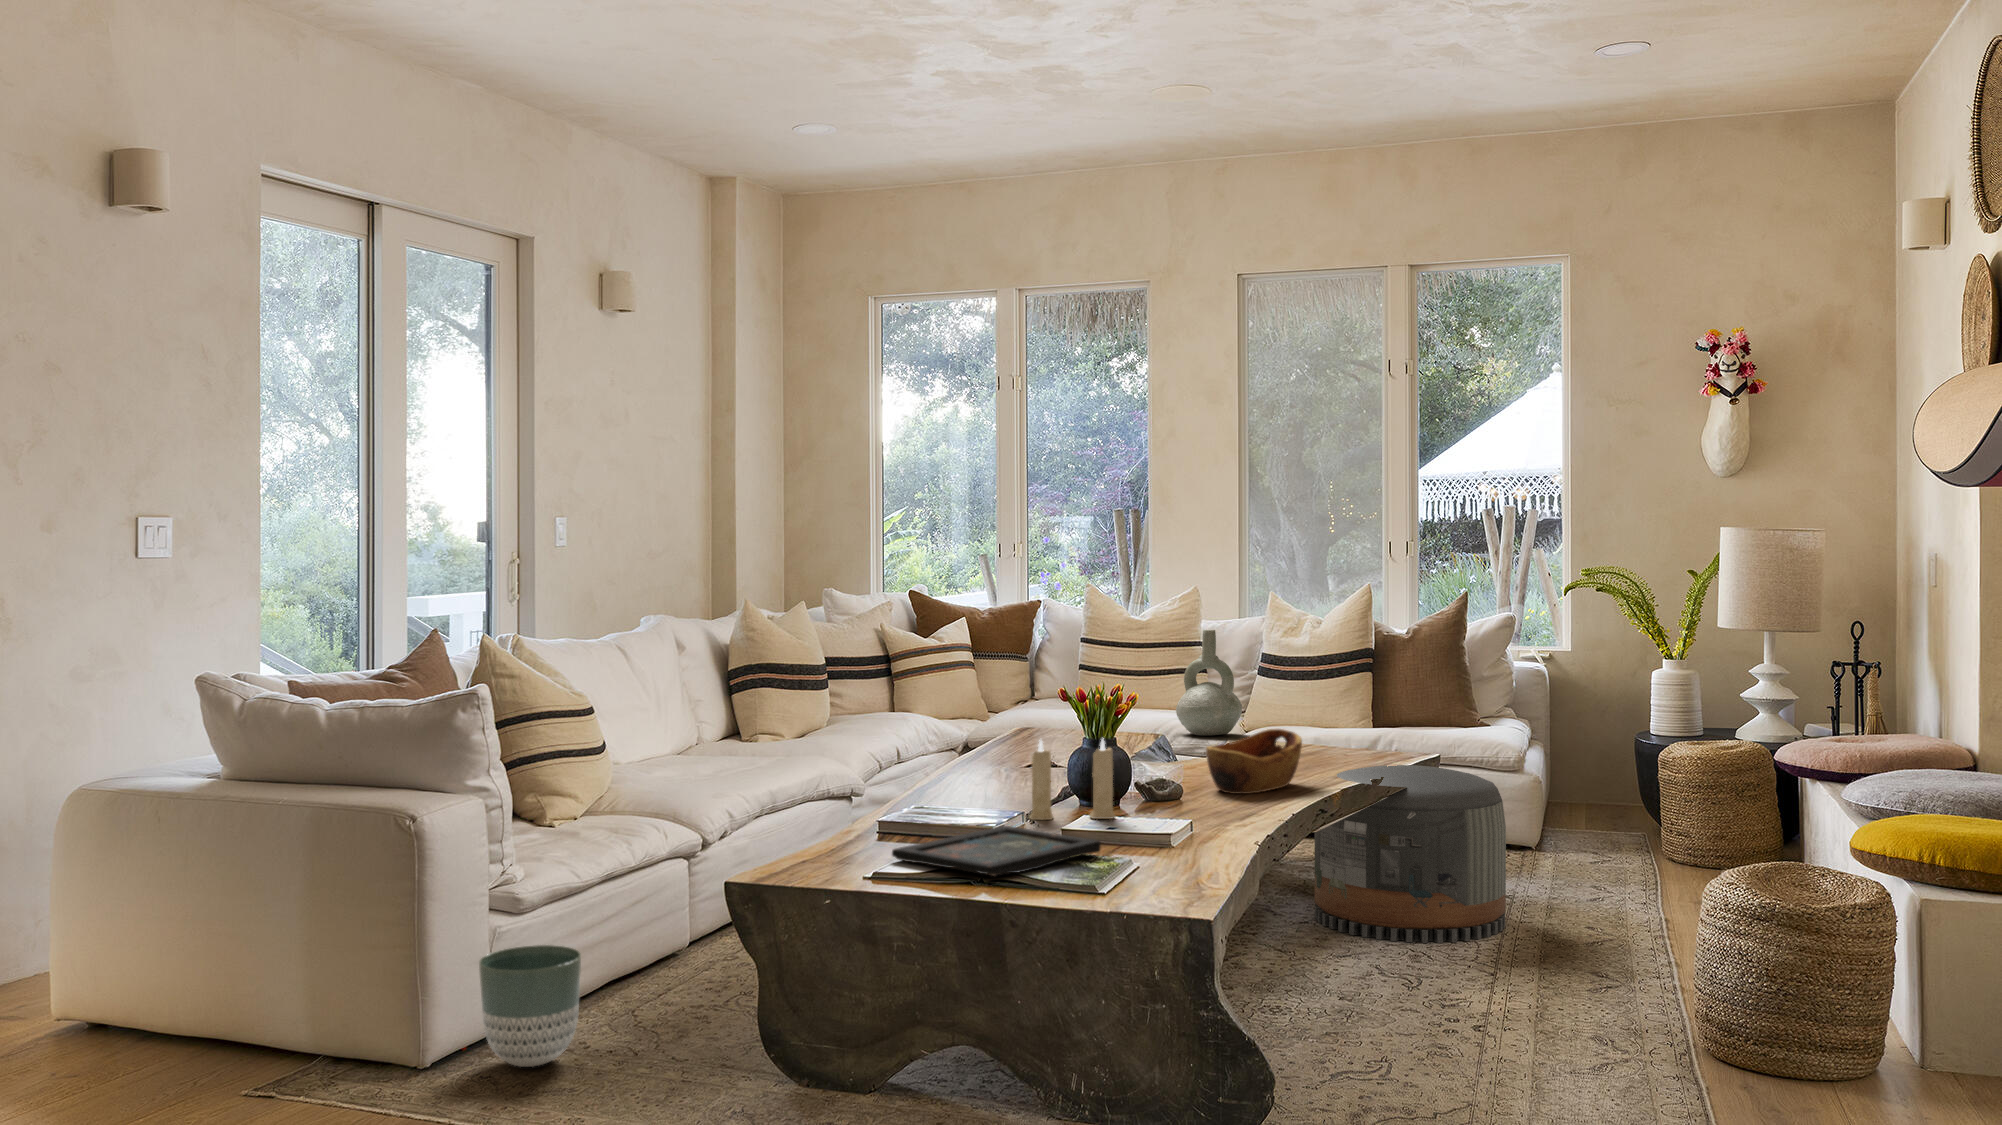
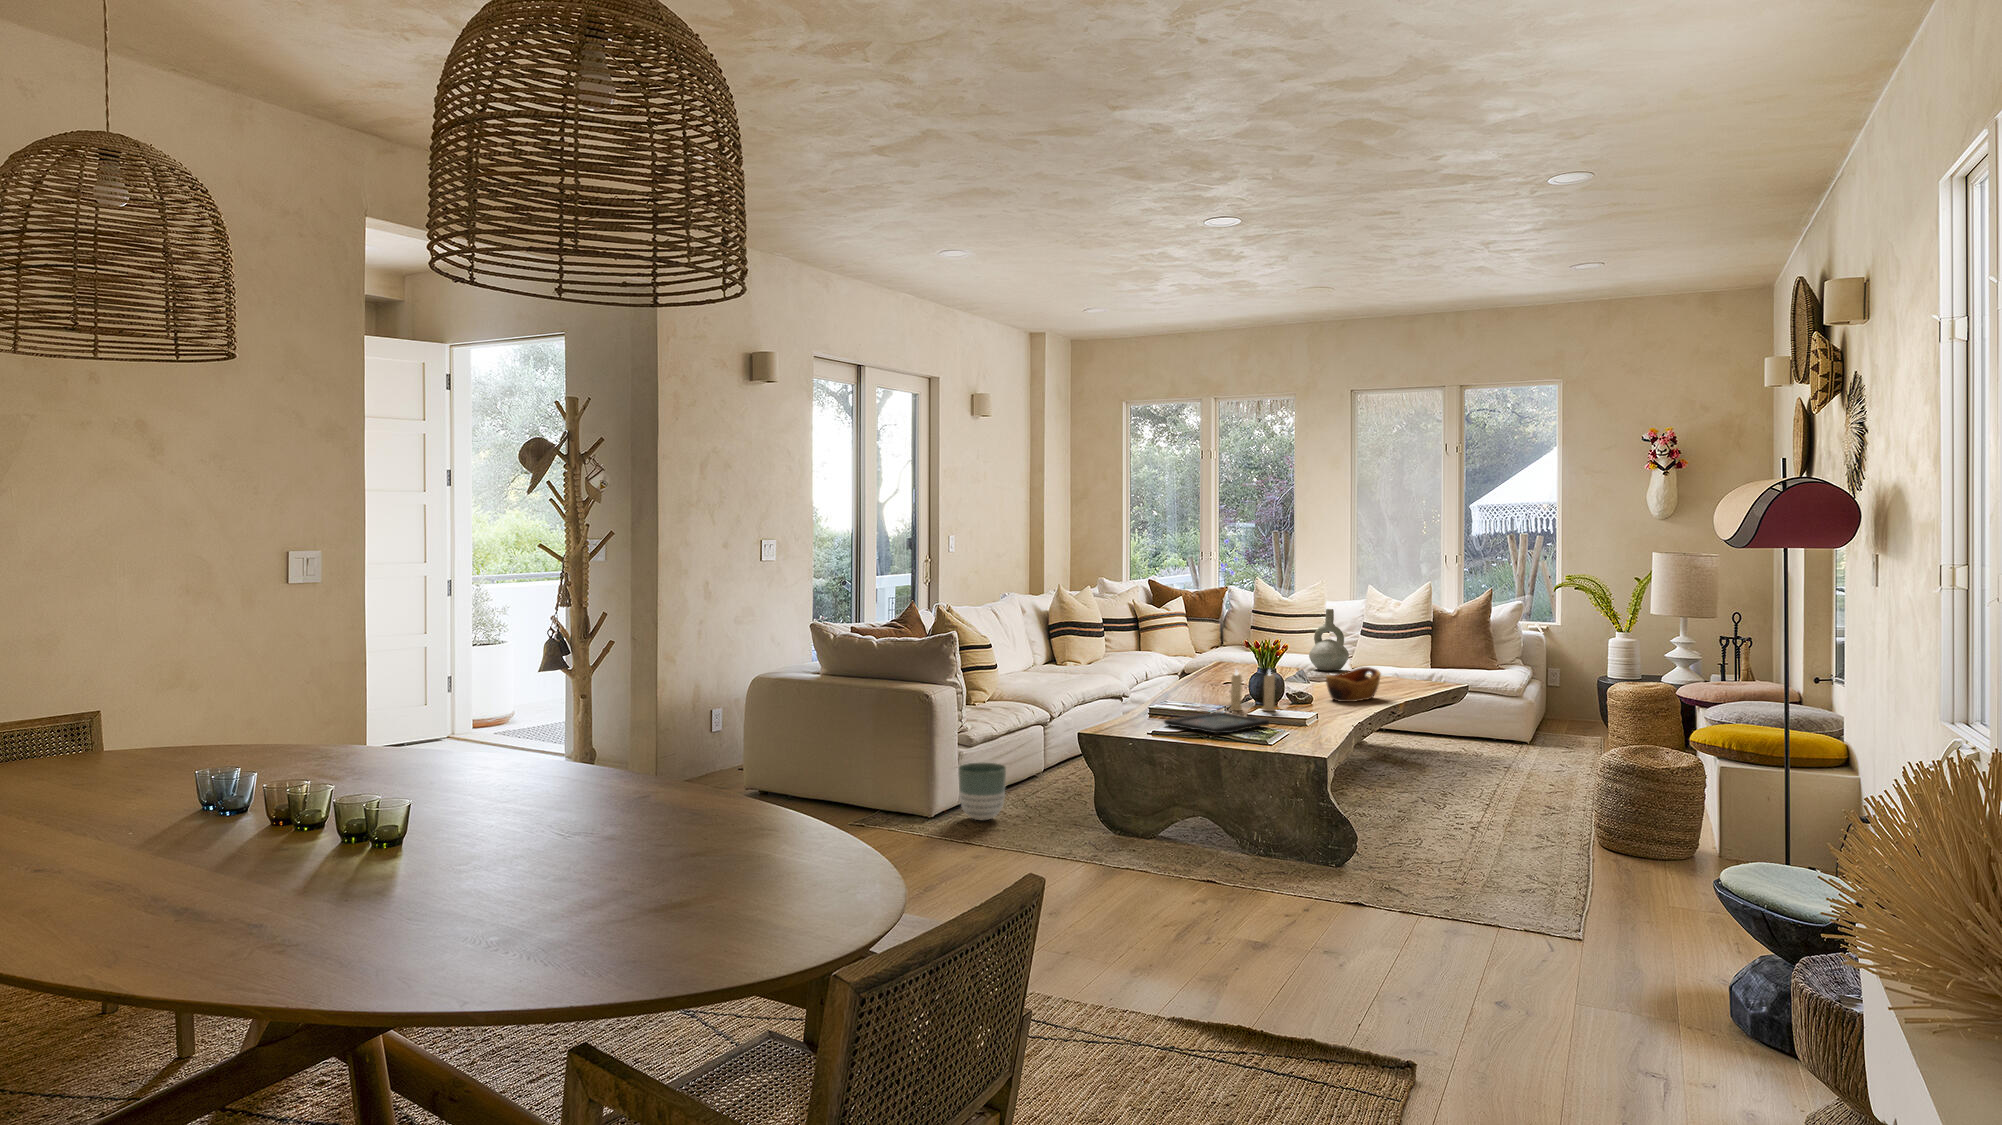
pouf: present [1315,765,1506,943] -> none [1387,691,1499,788]

